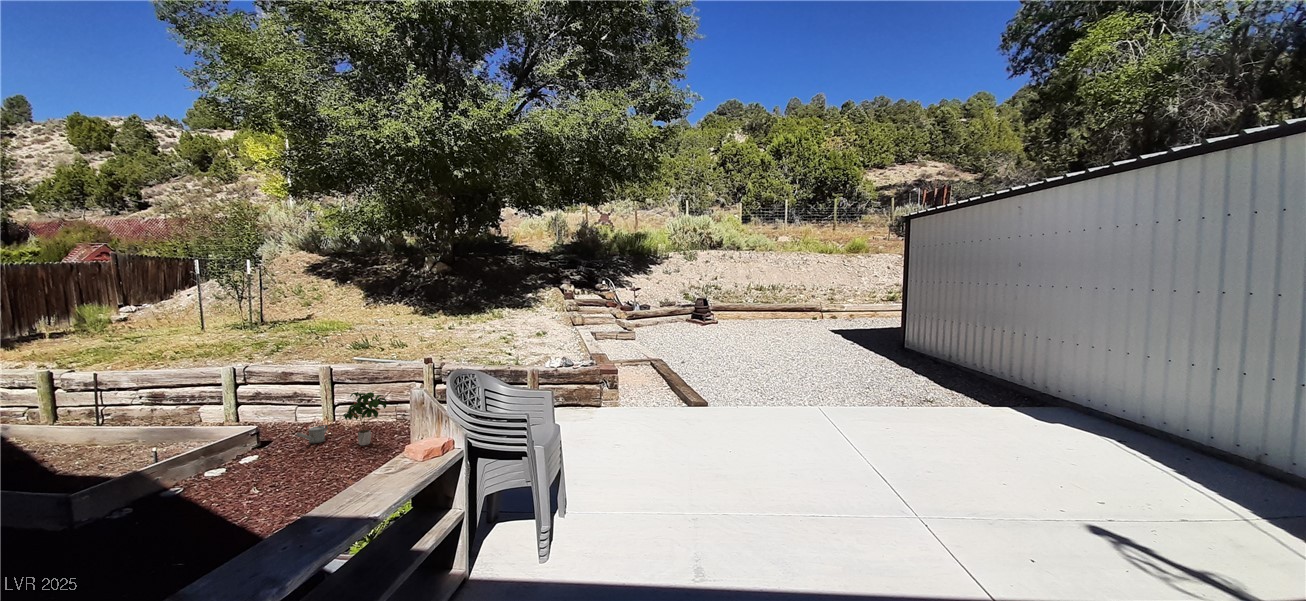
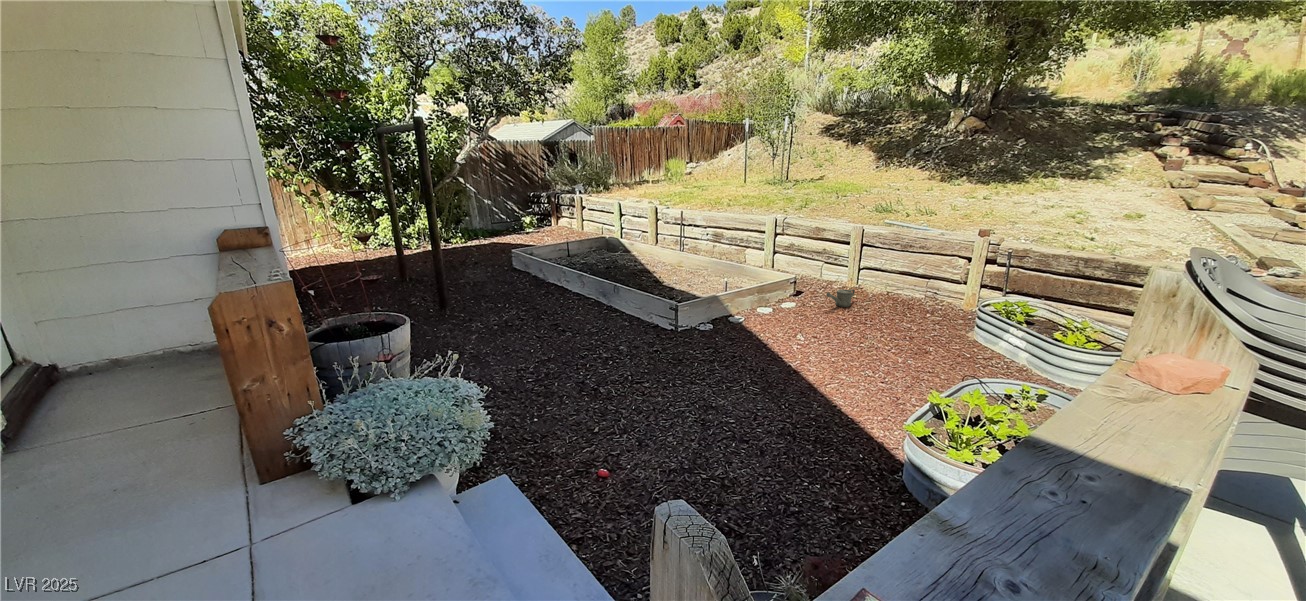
potted plant: present [343,392,387,445] -> none [875,260,930,322]

